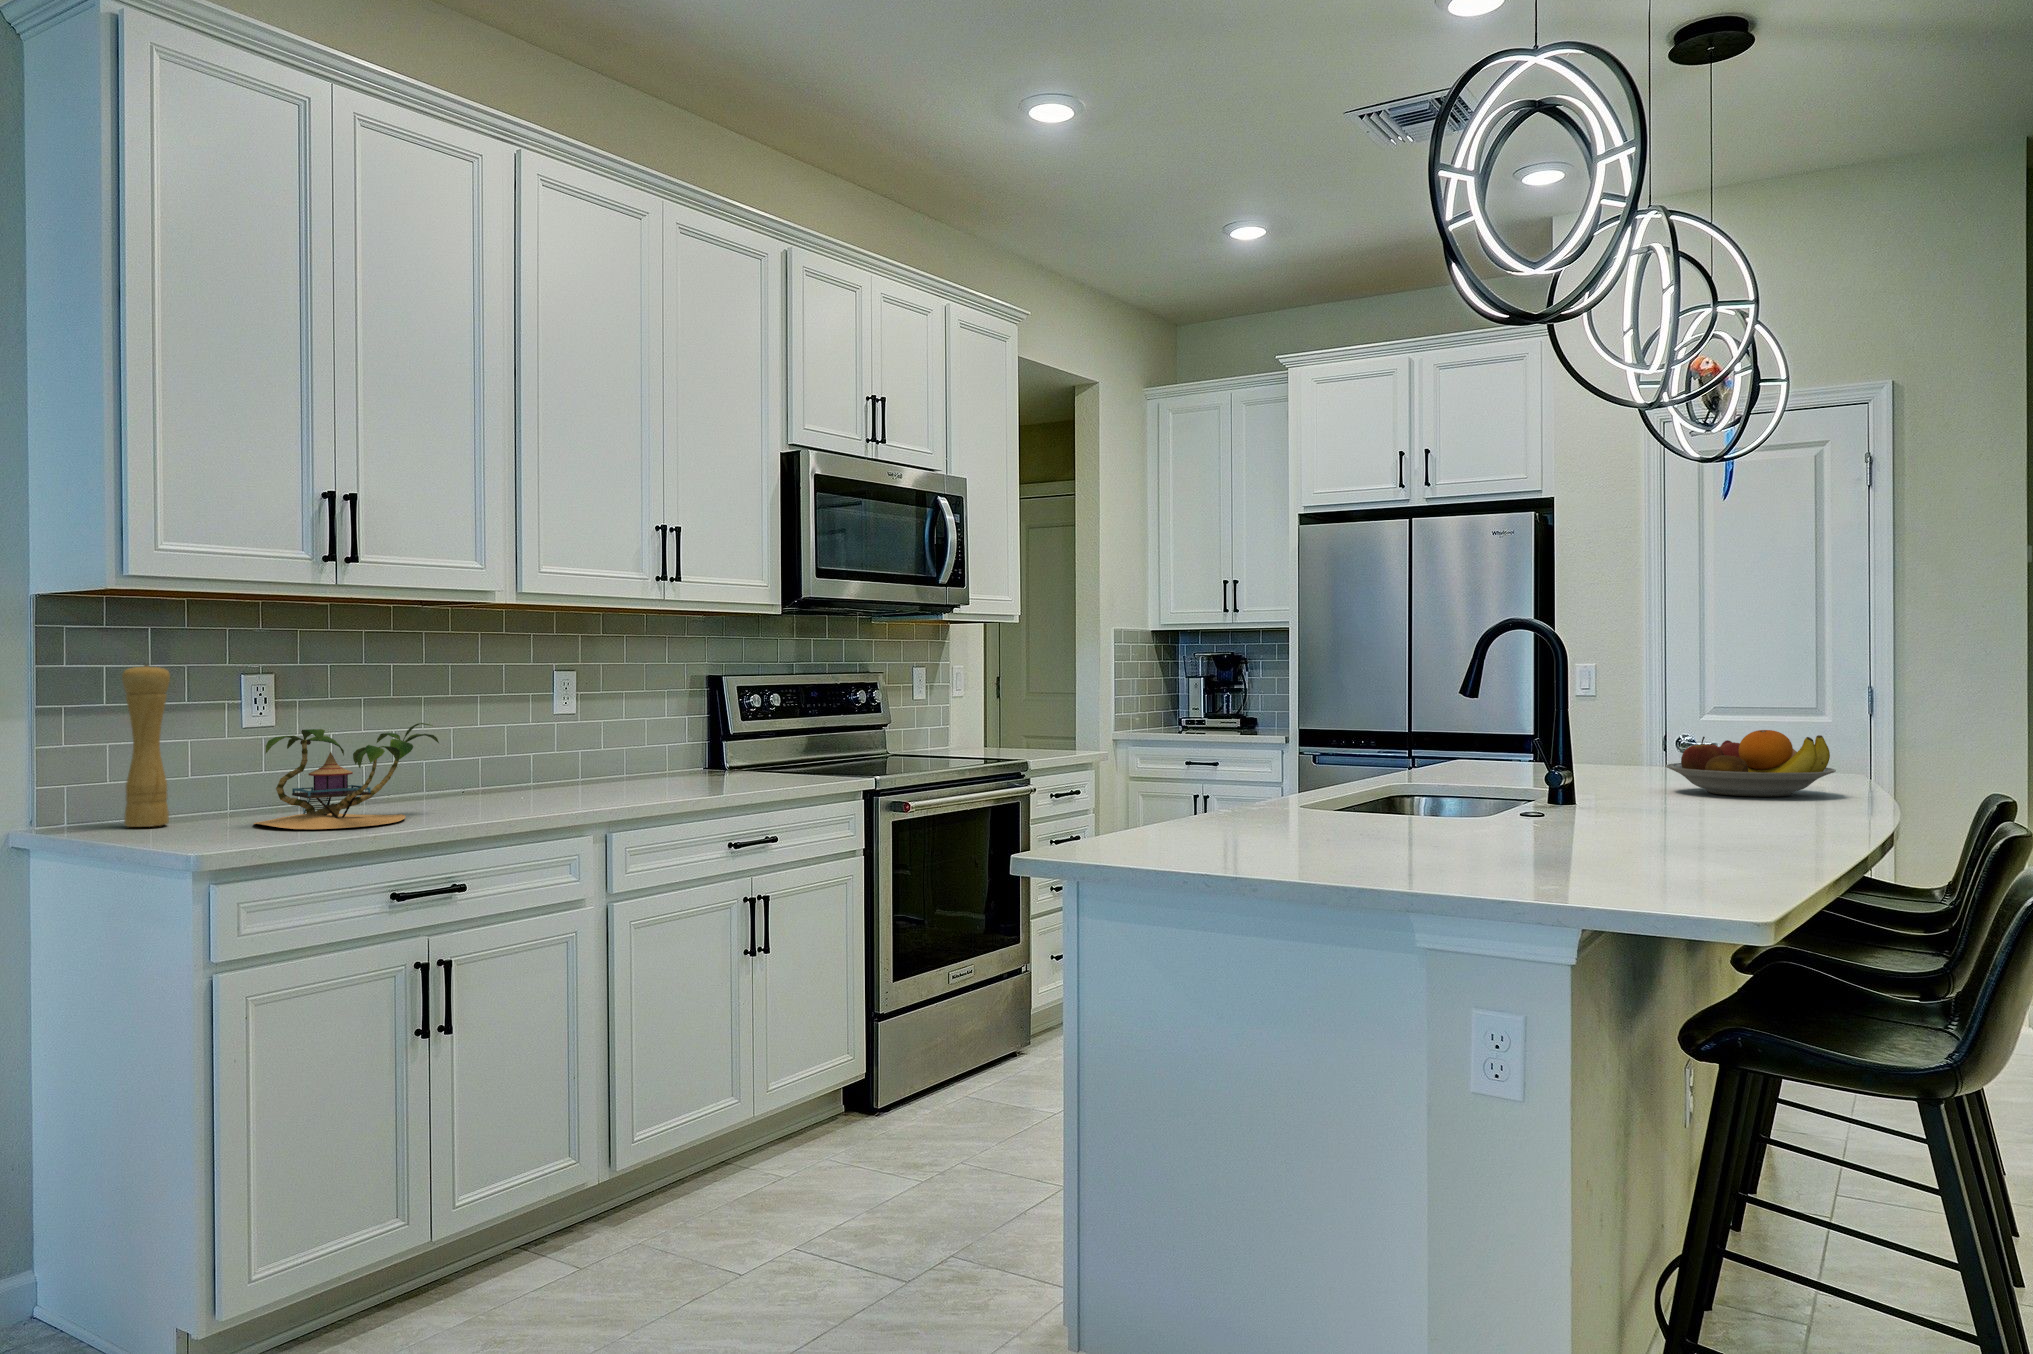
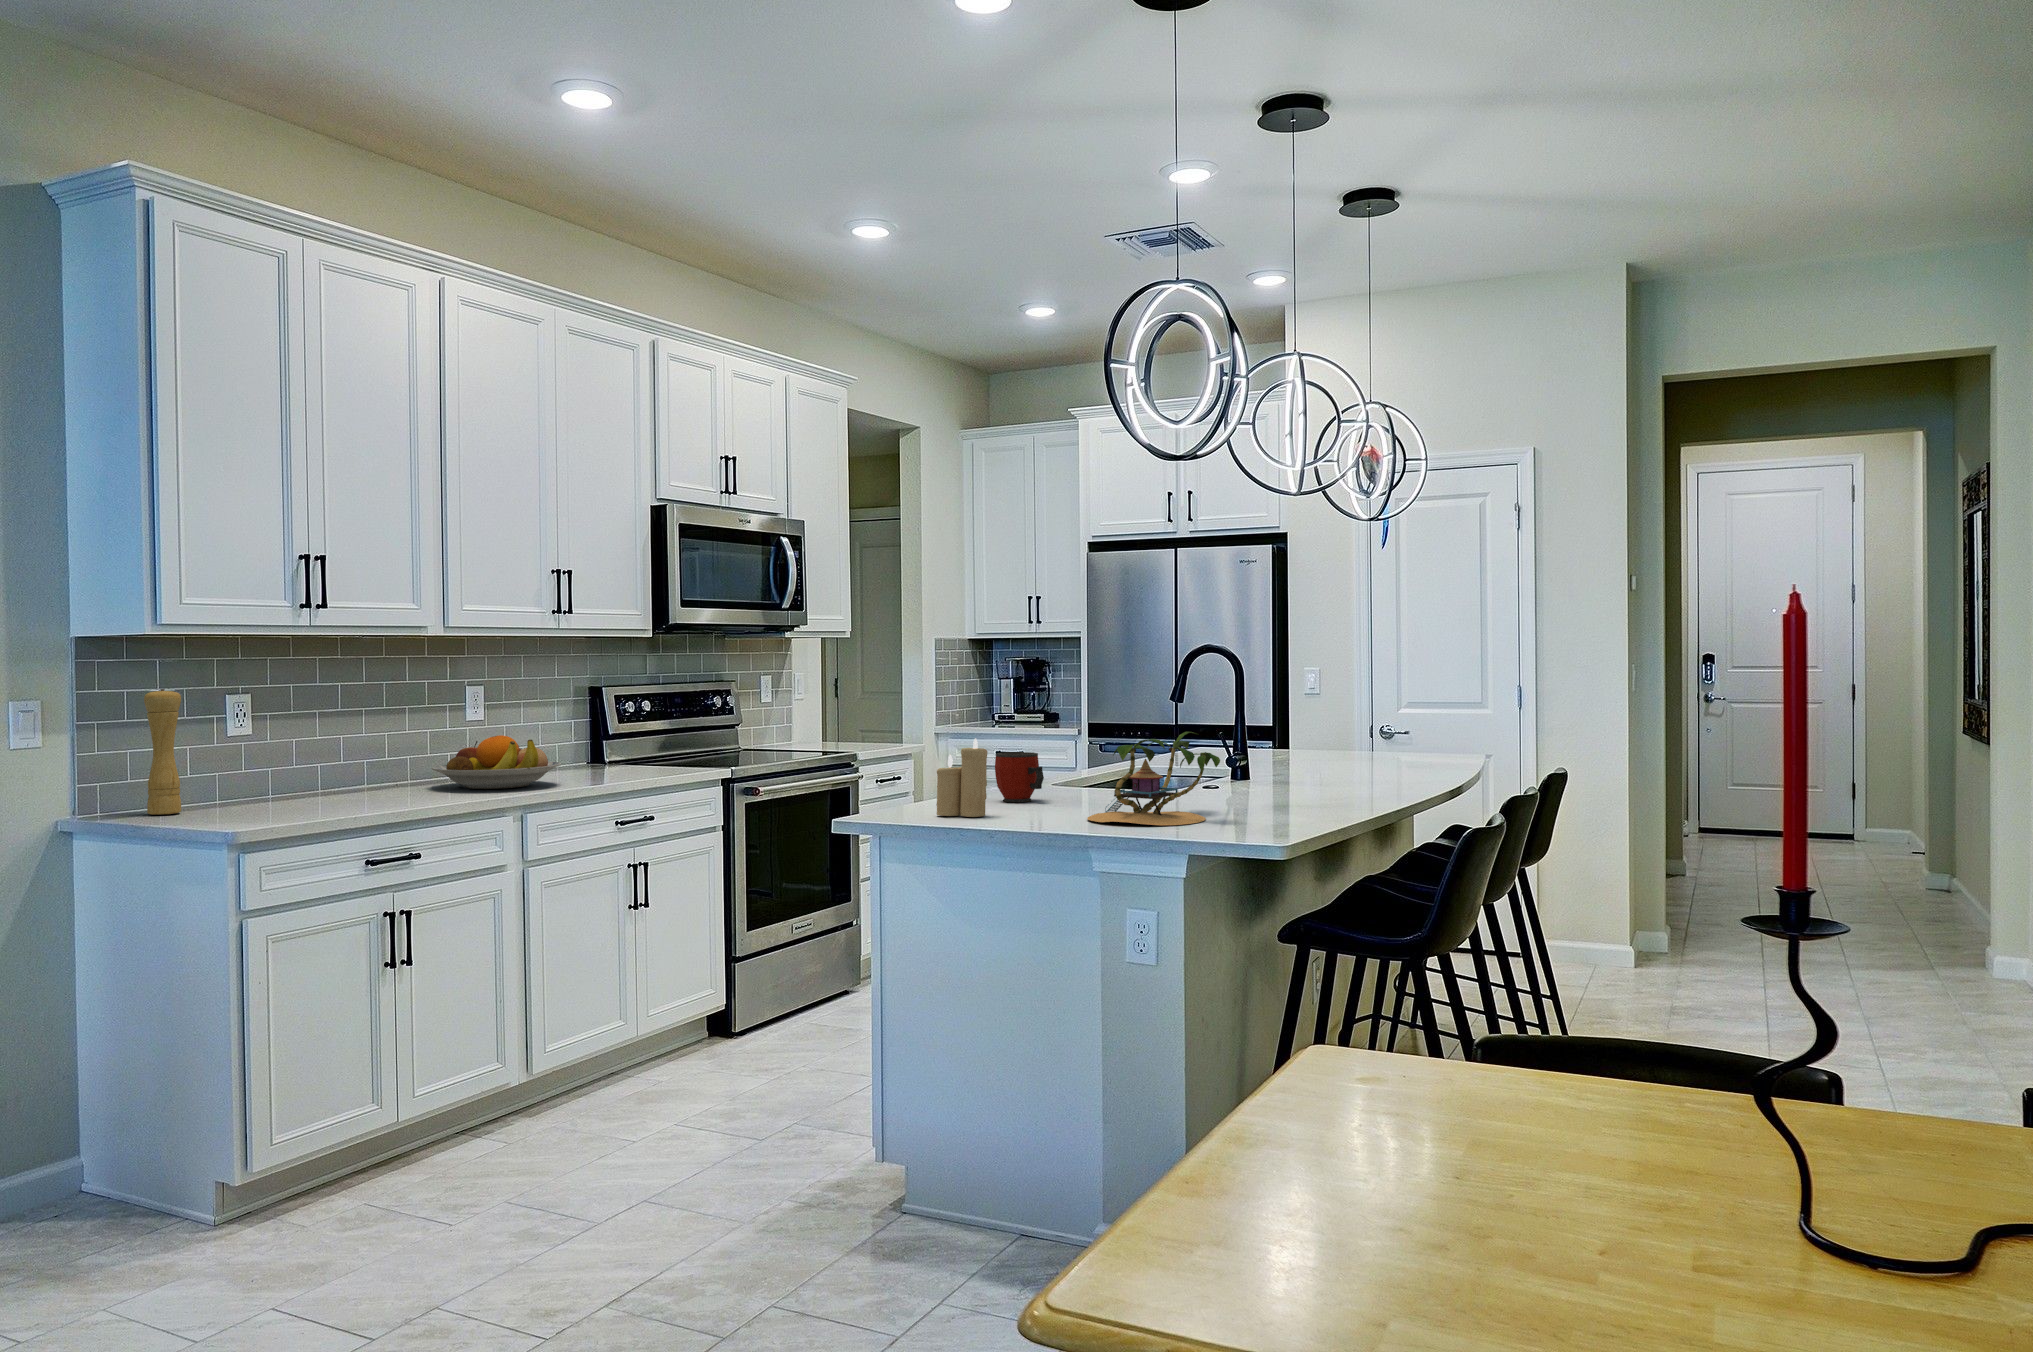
plant: present [254,723,439,829] -> present [1087,732,1220,825]
fruit bowl: present [1666,730,1836,797] -> present [432,735,561,789]
candle: none [1156,742,1231,856] -> present [936,738,988,817]
mug: none [1230,763,1302,833] -> present [995,752,1044,802]

